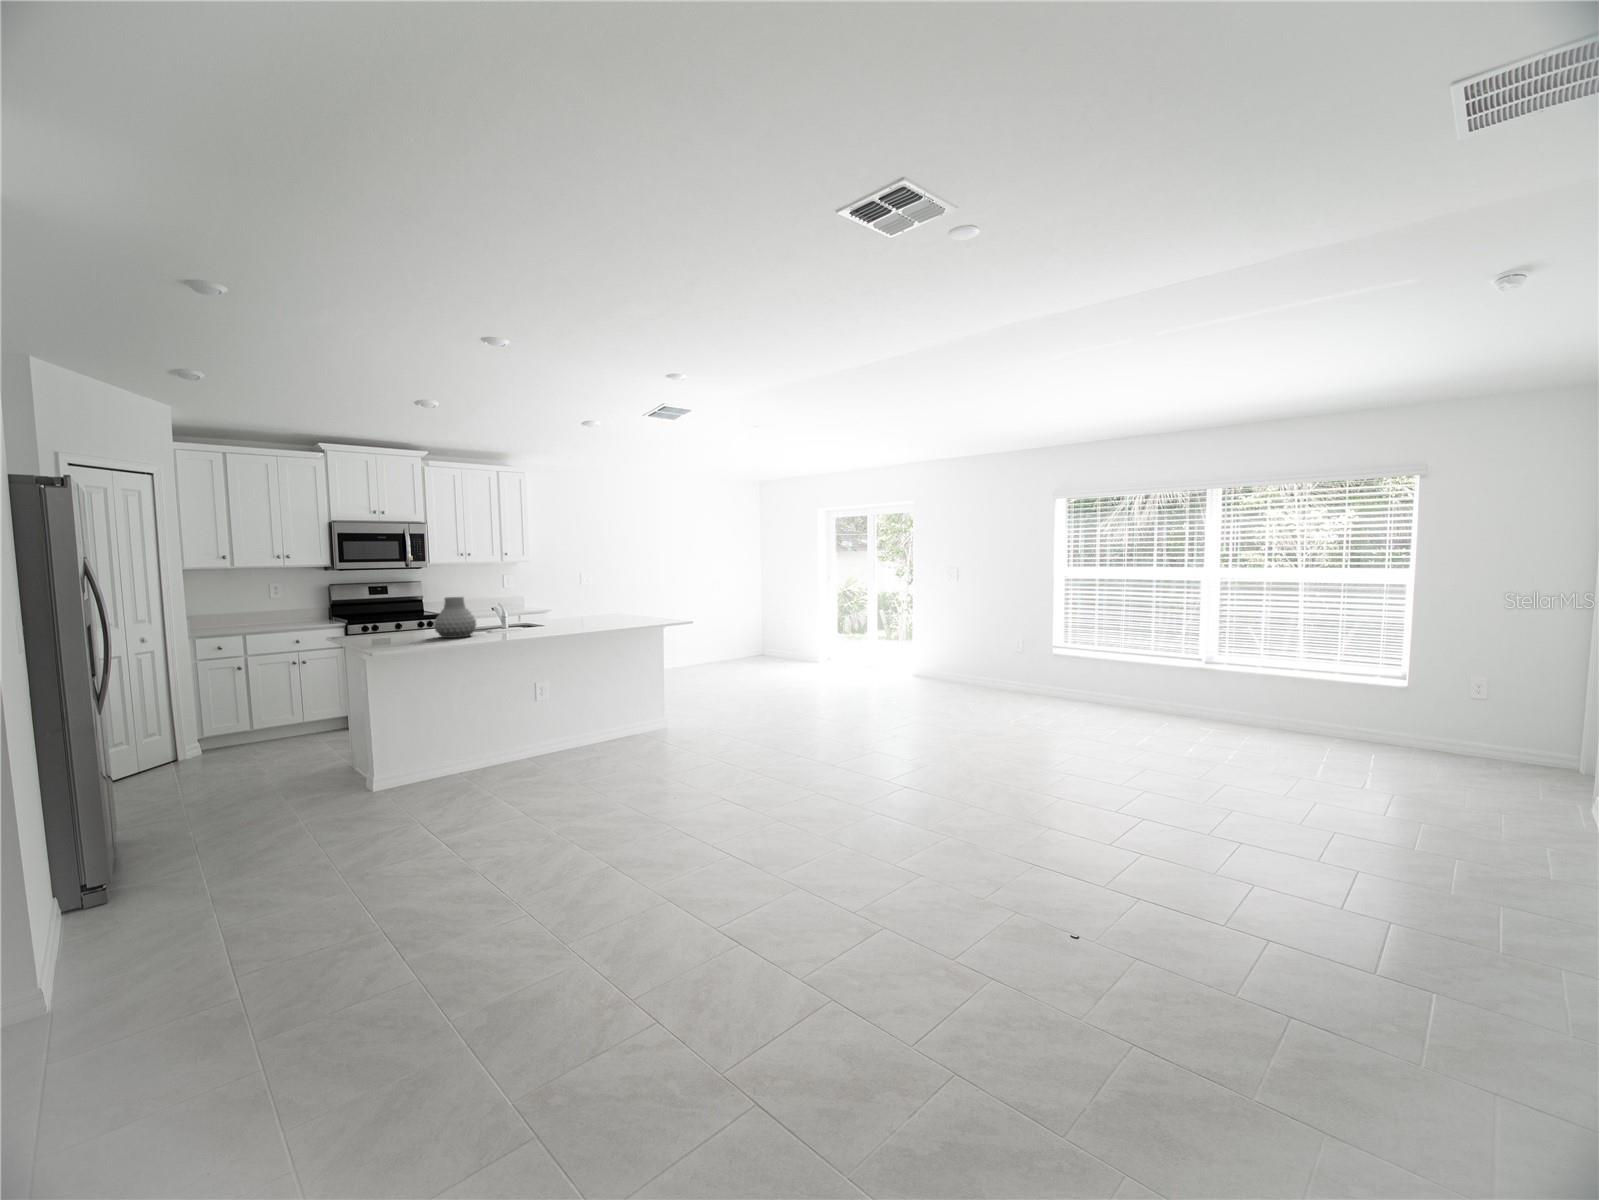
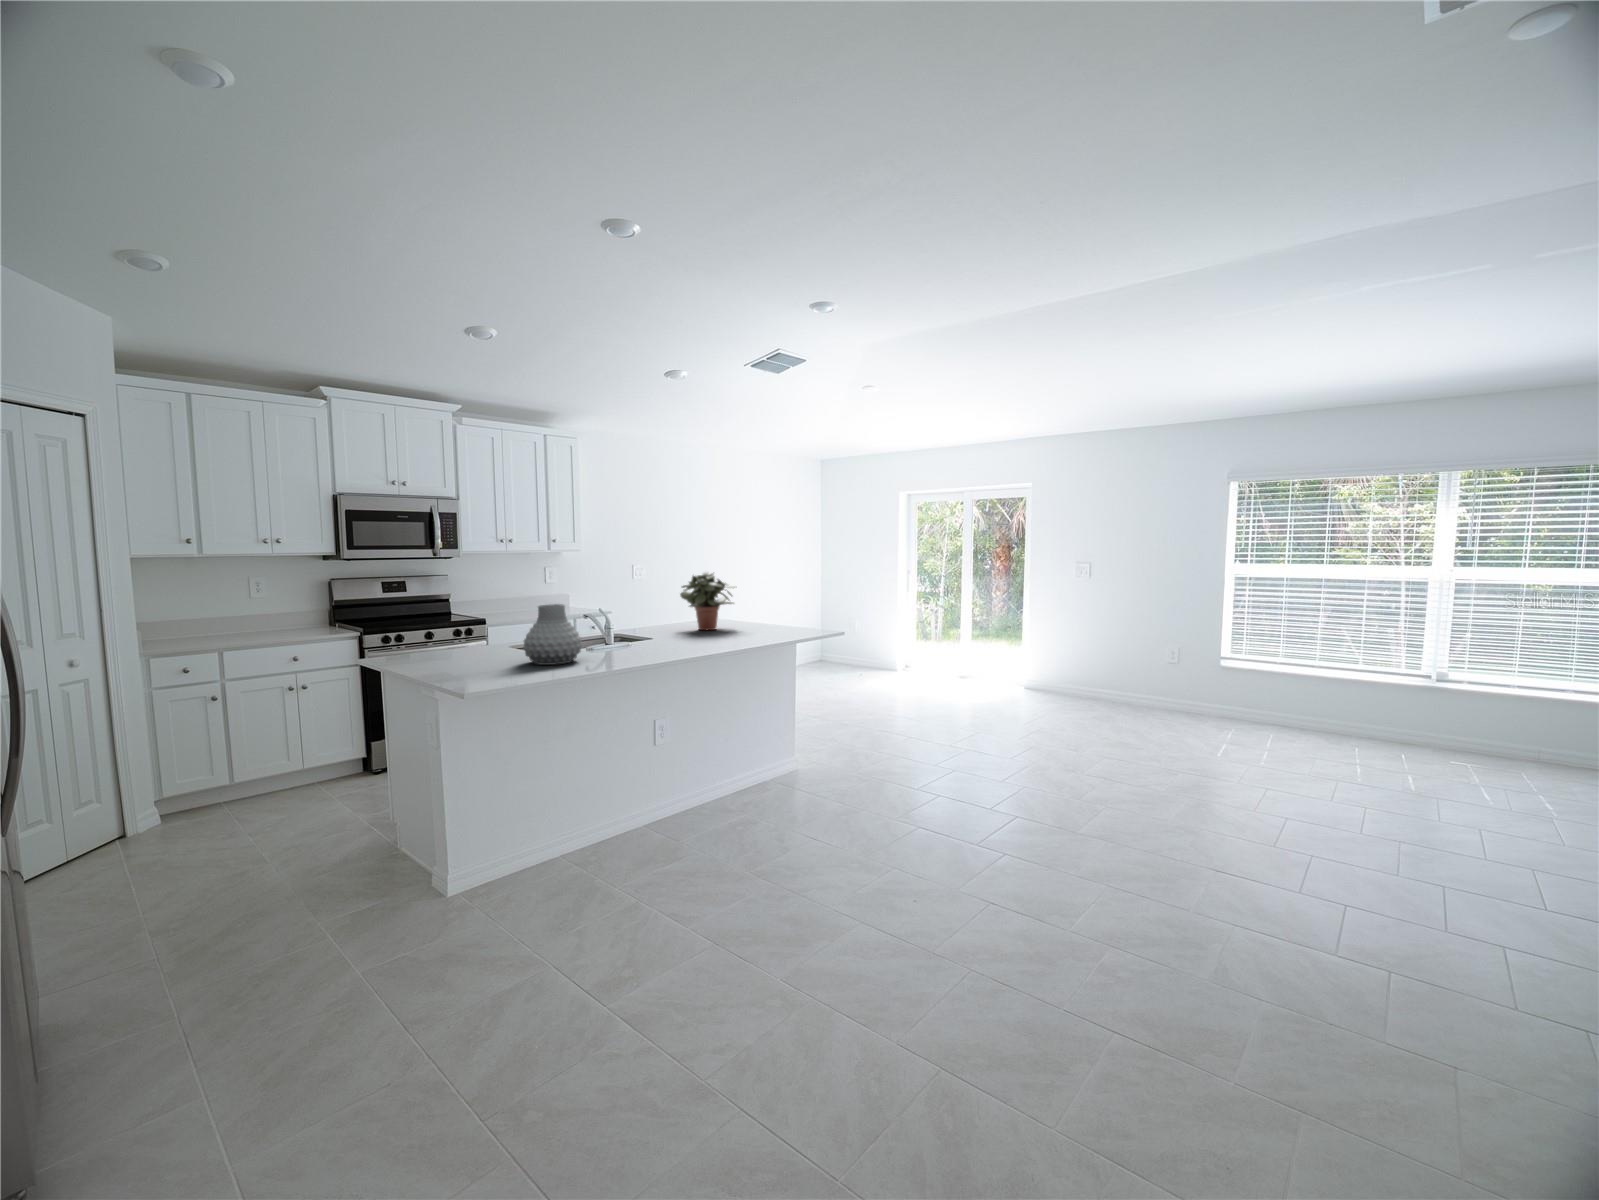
potted plant: none [576,575,621,620] -> present [680,571,735,630]

